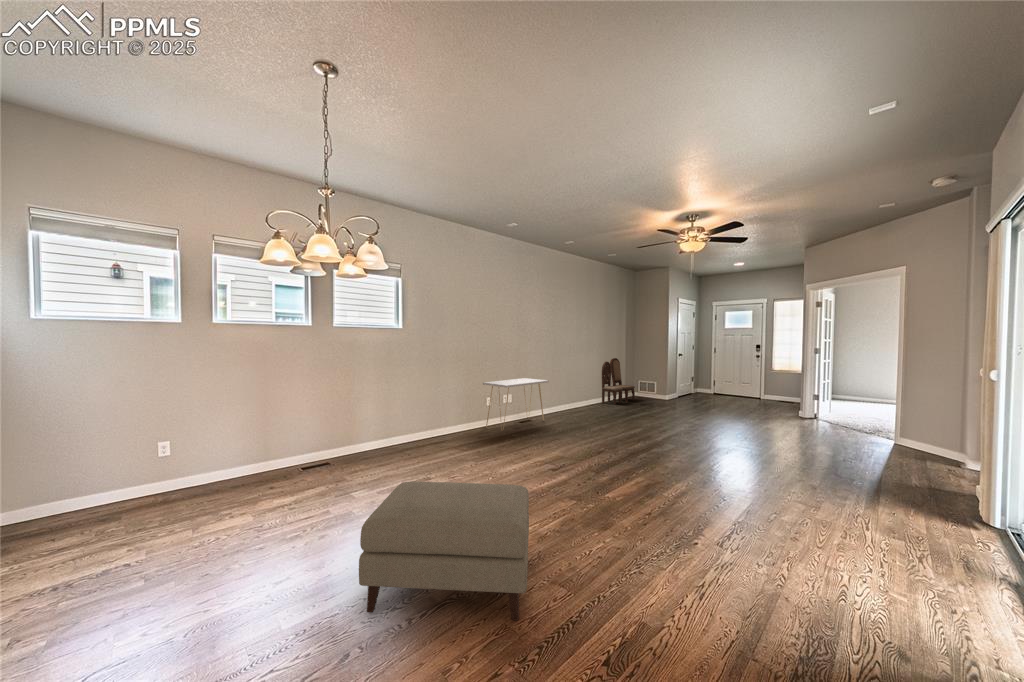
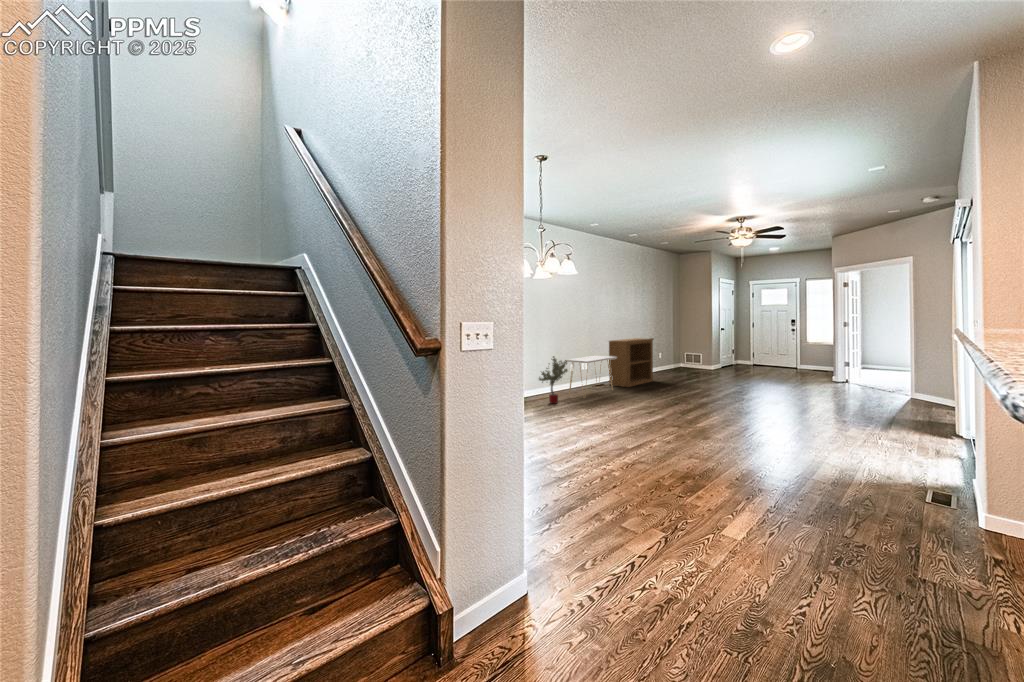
dining chair: present [602,358,635,404] -> none [654,336,682,377]
bookshelf: none [544,359,599,417] -> present [609,338,654,387]
potted tree: none [438,377,481,438] -> present [539,356,568,404]
ottoman: present [359,481,529,620] -> none [574,417,674,483]

